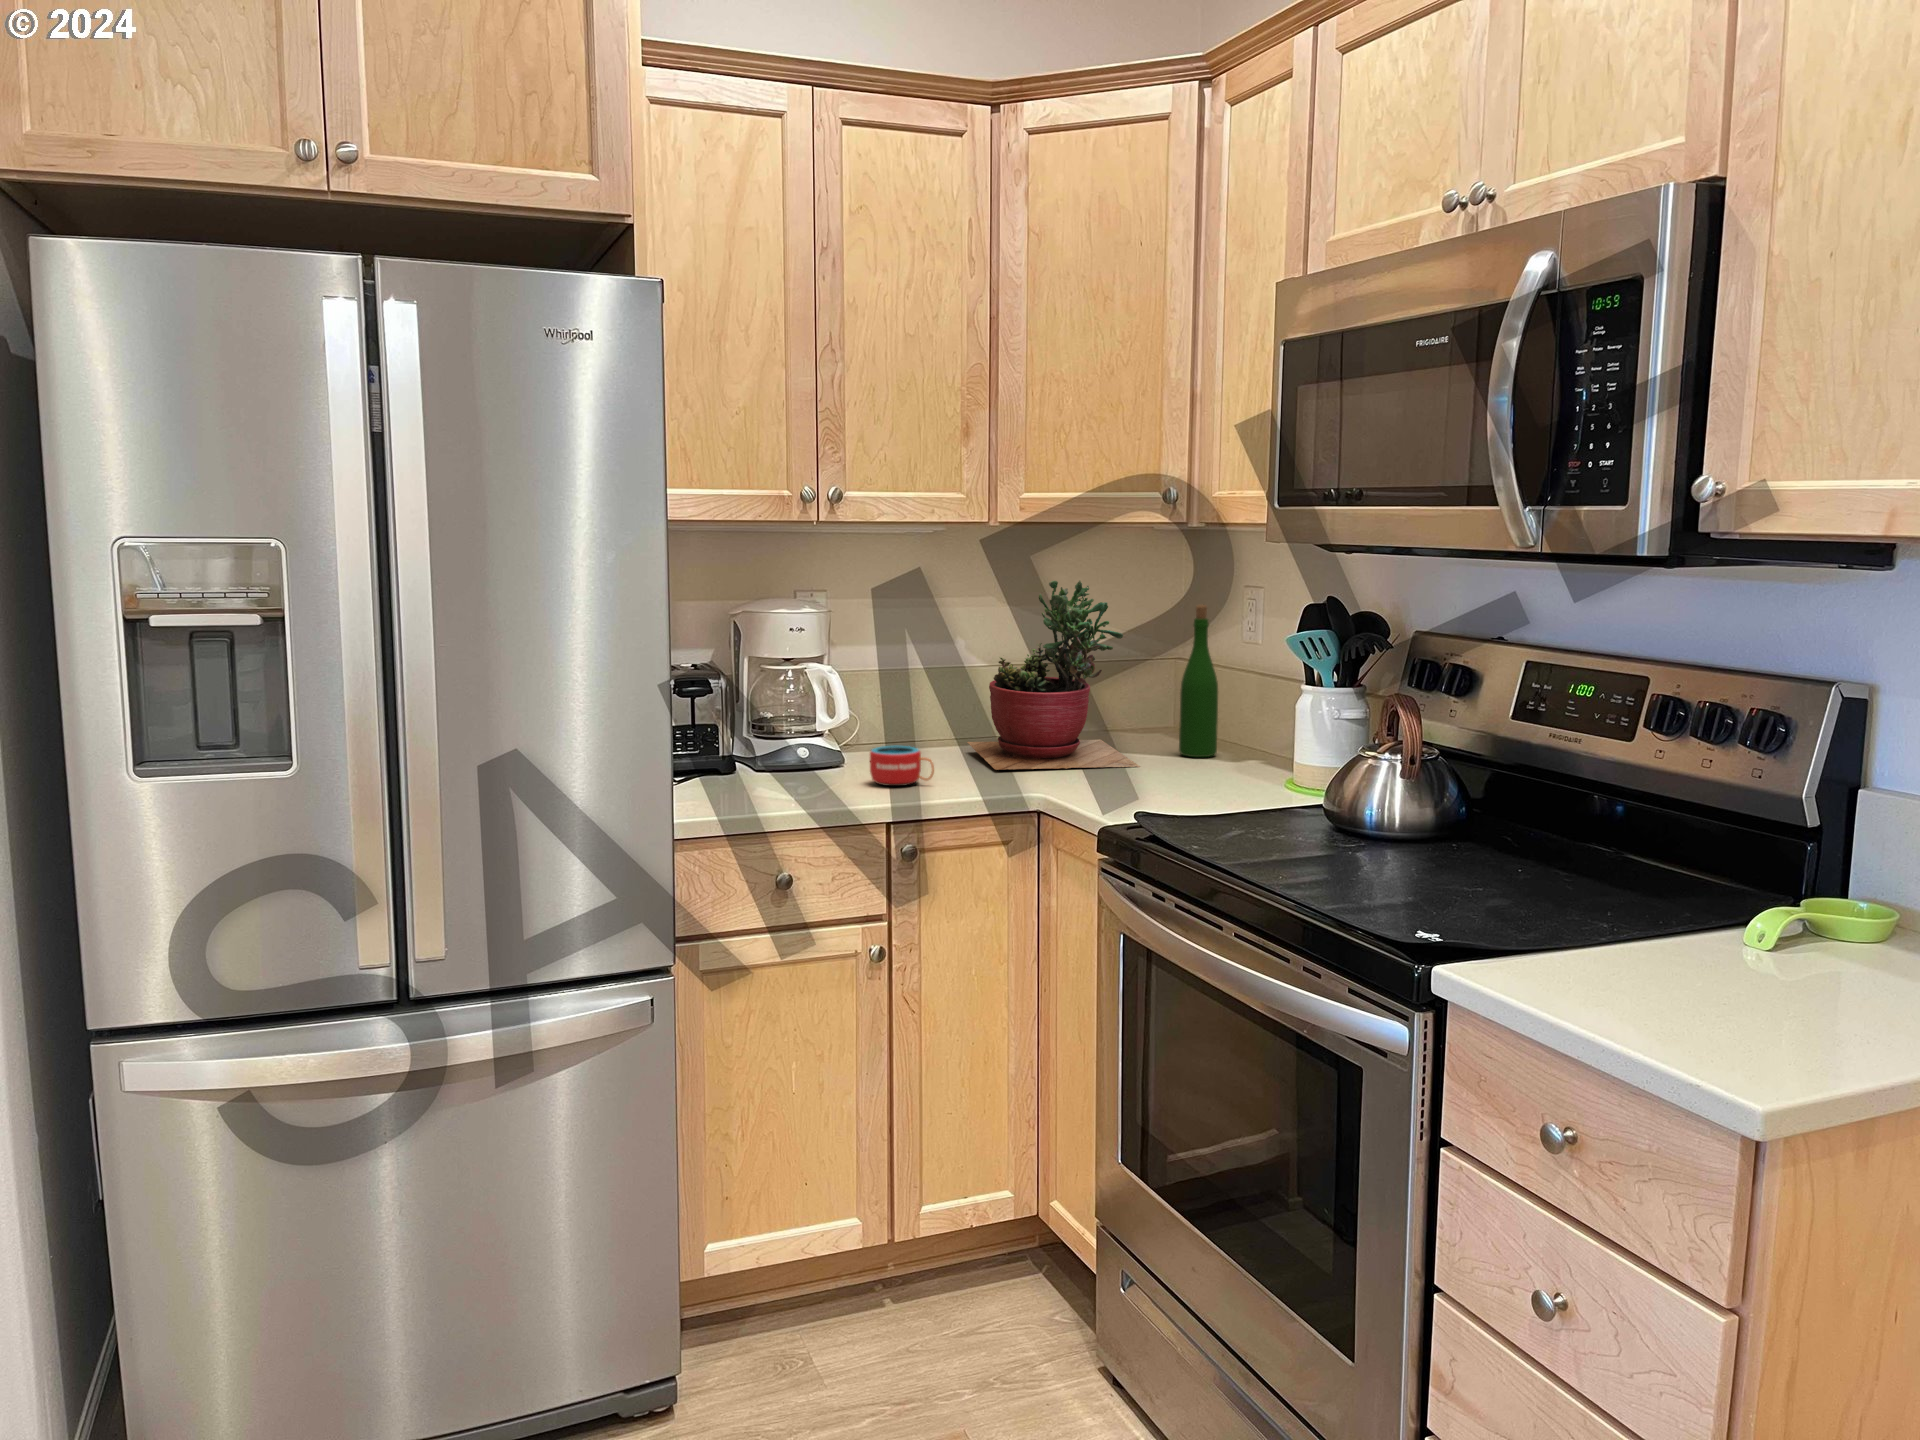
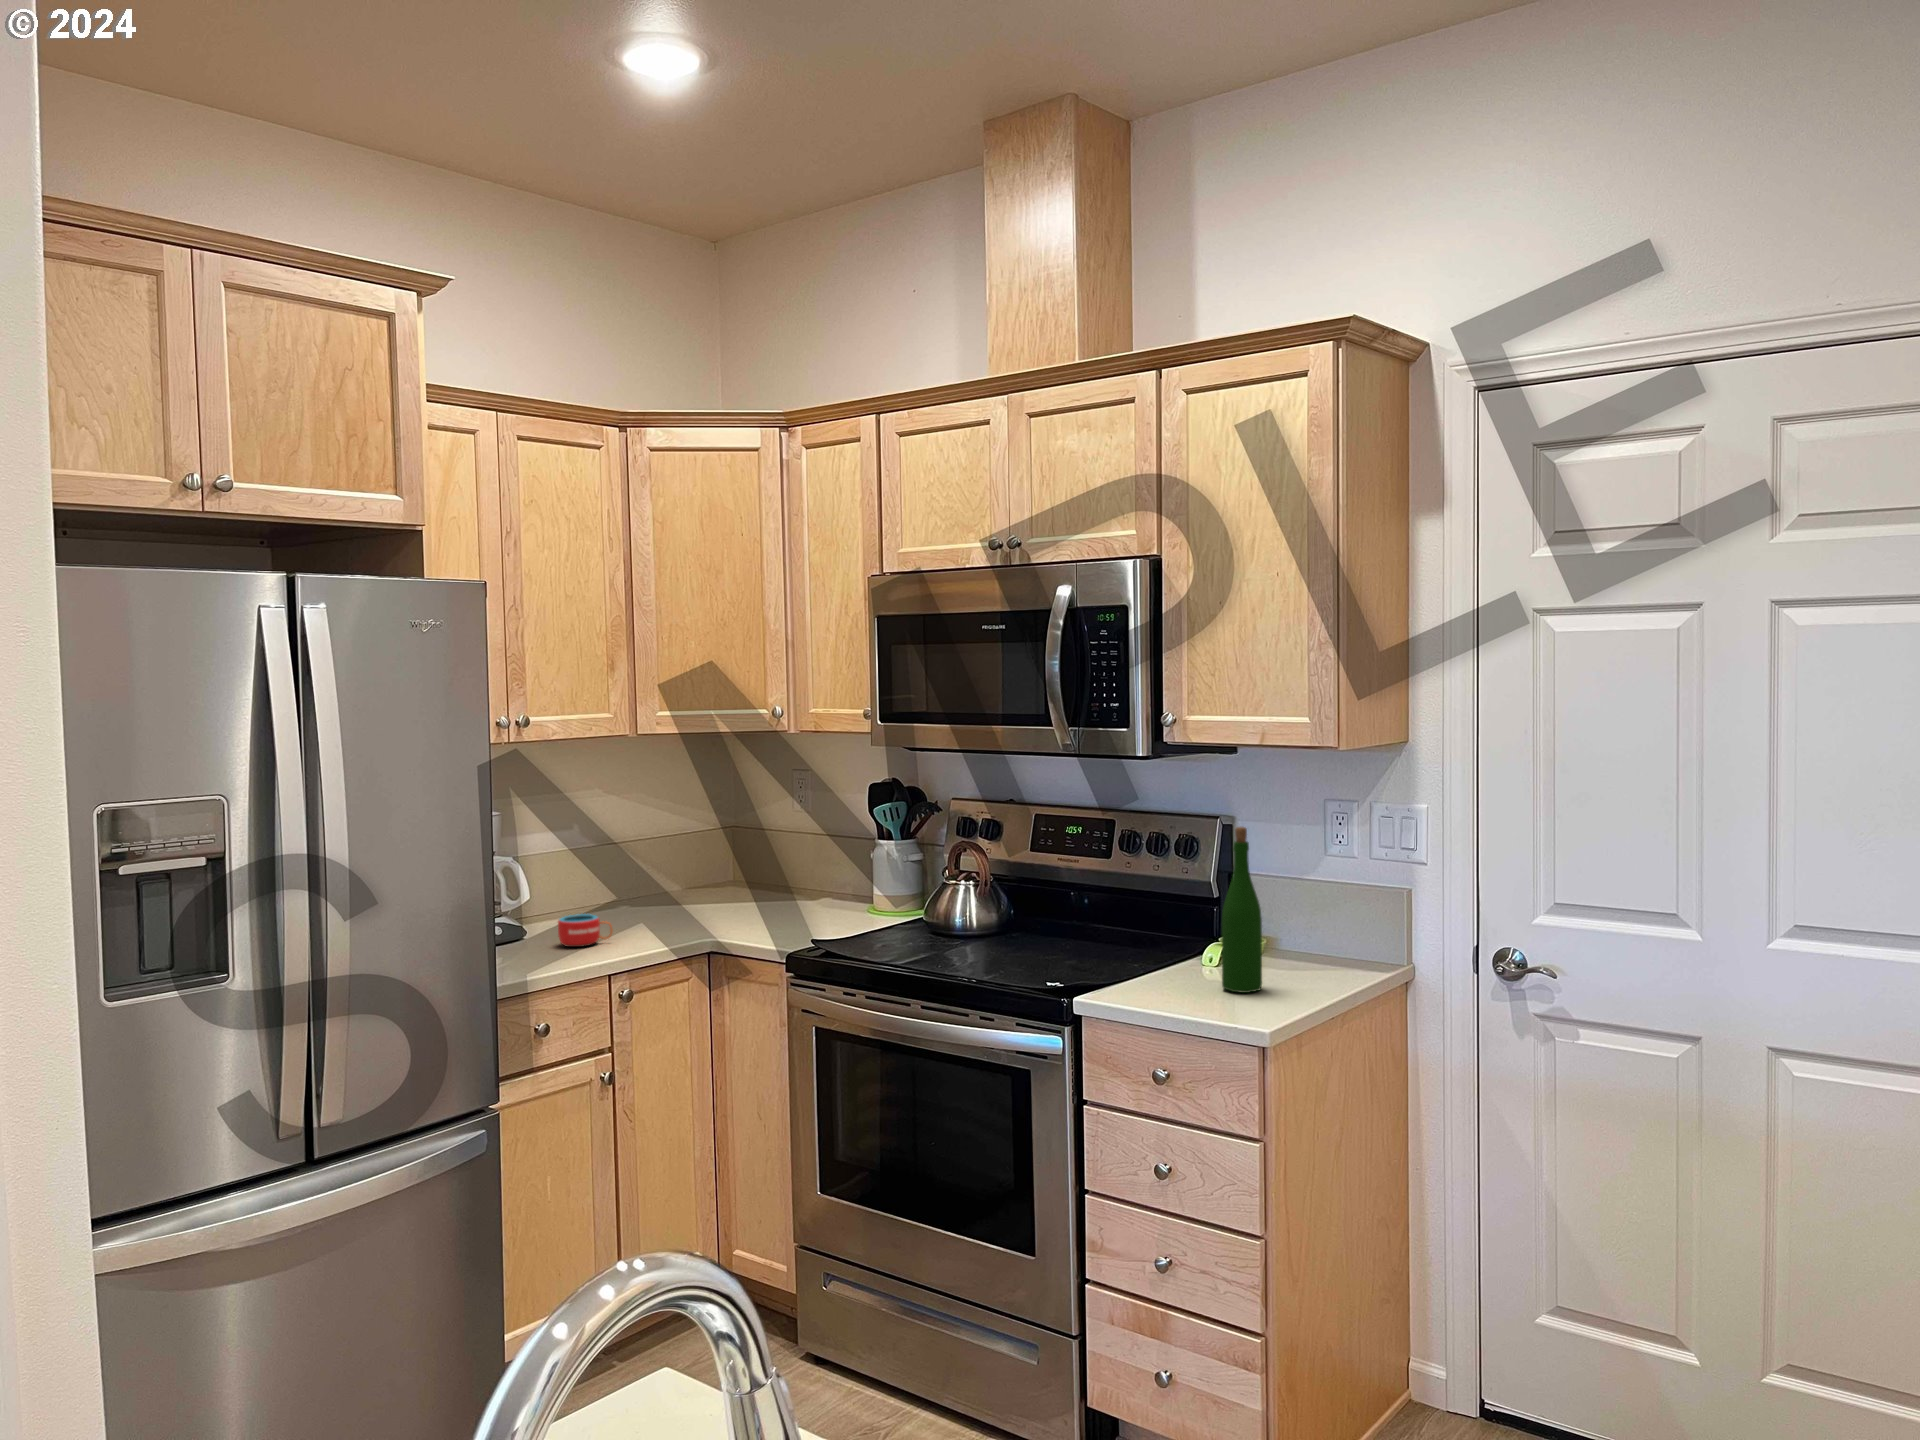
succulent plant: present [968,580,1140,770] -> none [594,773,743,925]
wine bottle: present [1179,605,1218,757] -> present [1222,827,1262,993]

